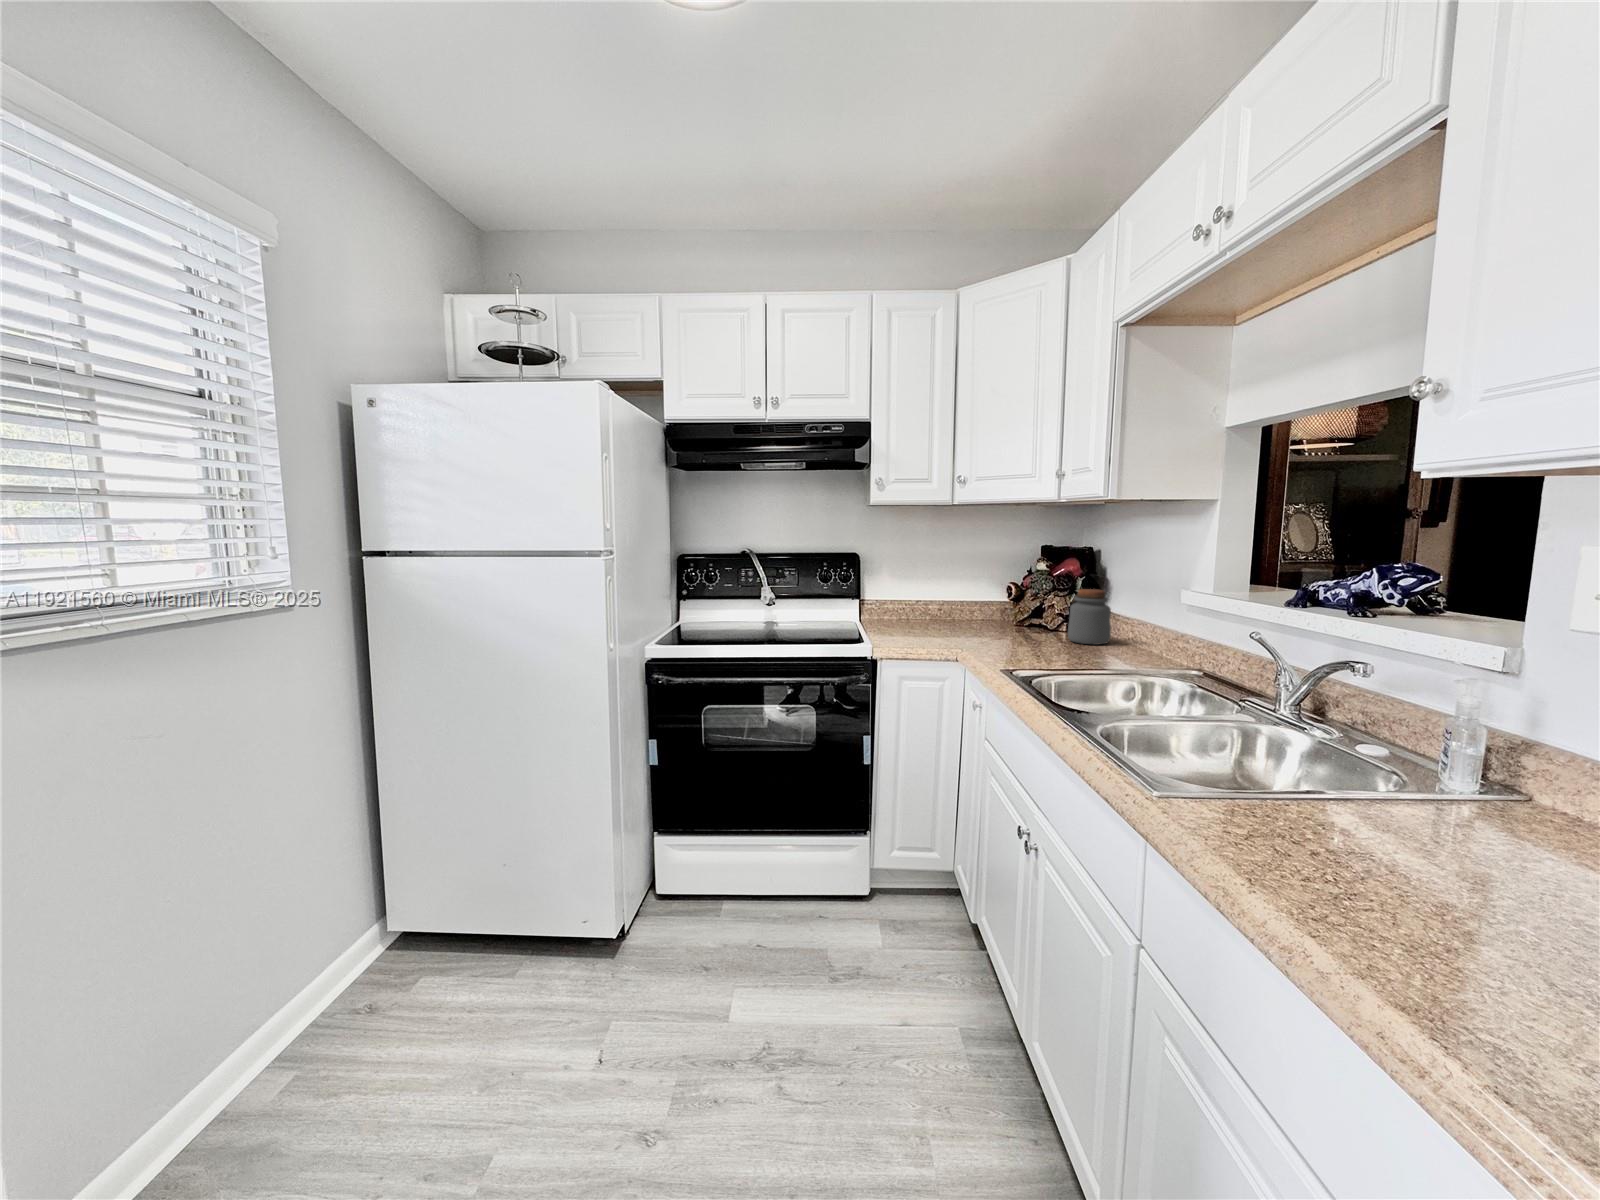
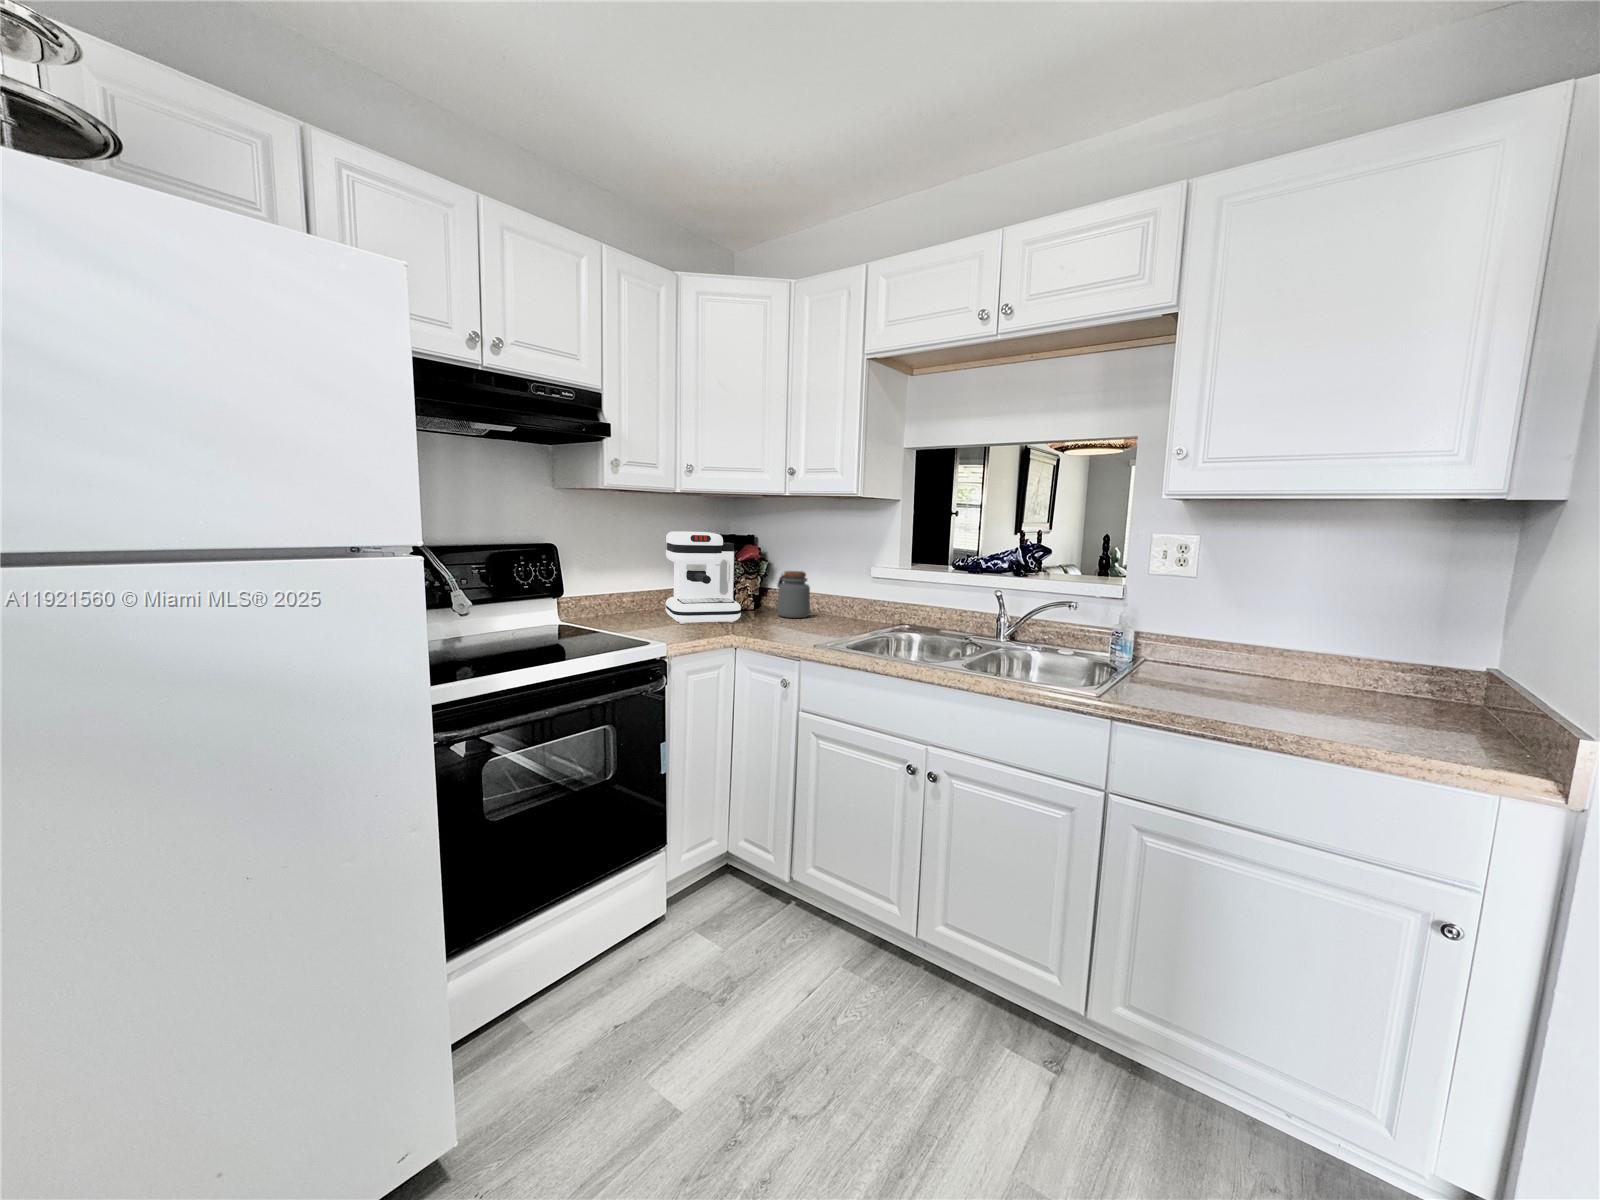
coffee maker: none [941,544,1026,639] -> present [665,531,741,624]

